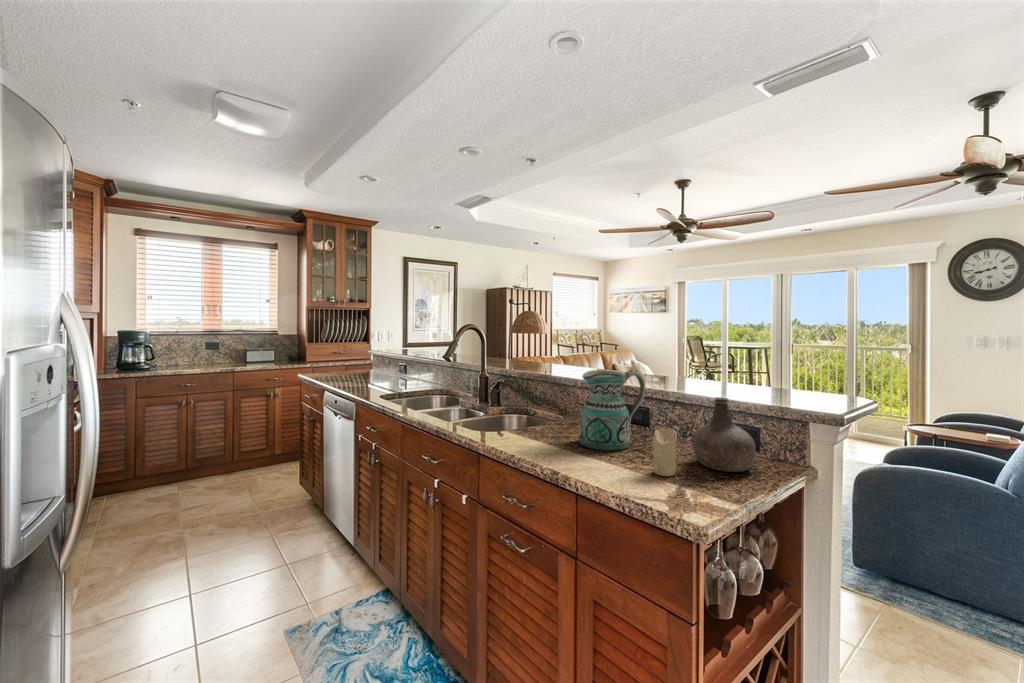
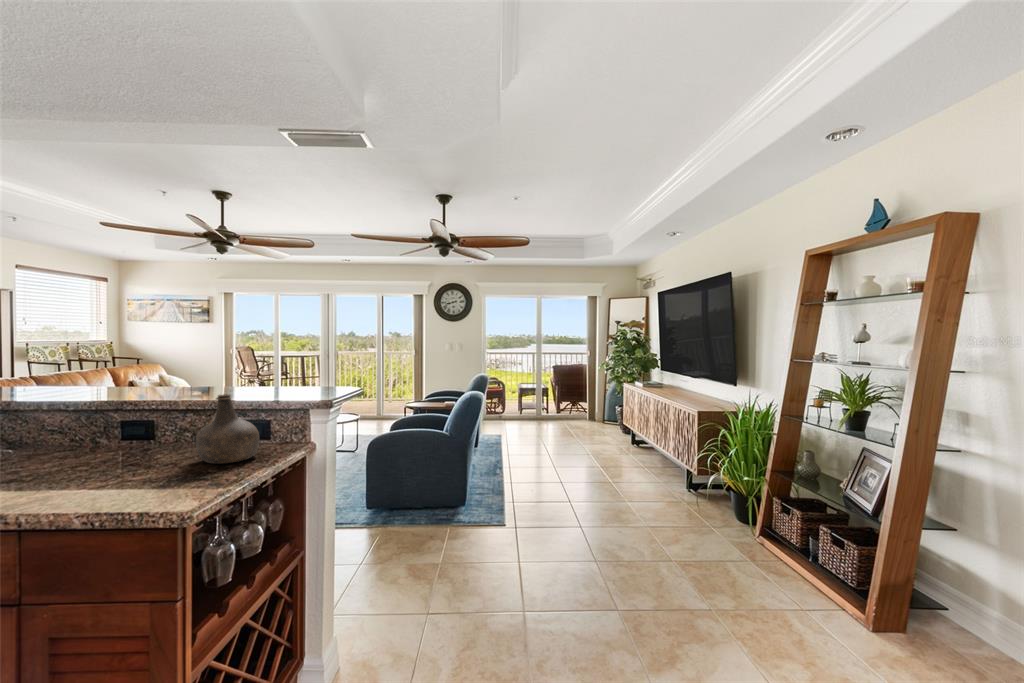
ceramic pitcher: present [579,370,646,451] -> none [41,378,142,477]
candle: present [653,428,677,476] -> none [142,432,171,482]

